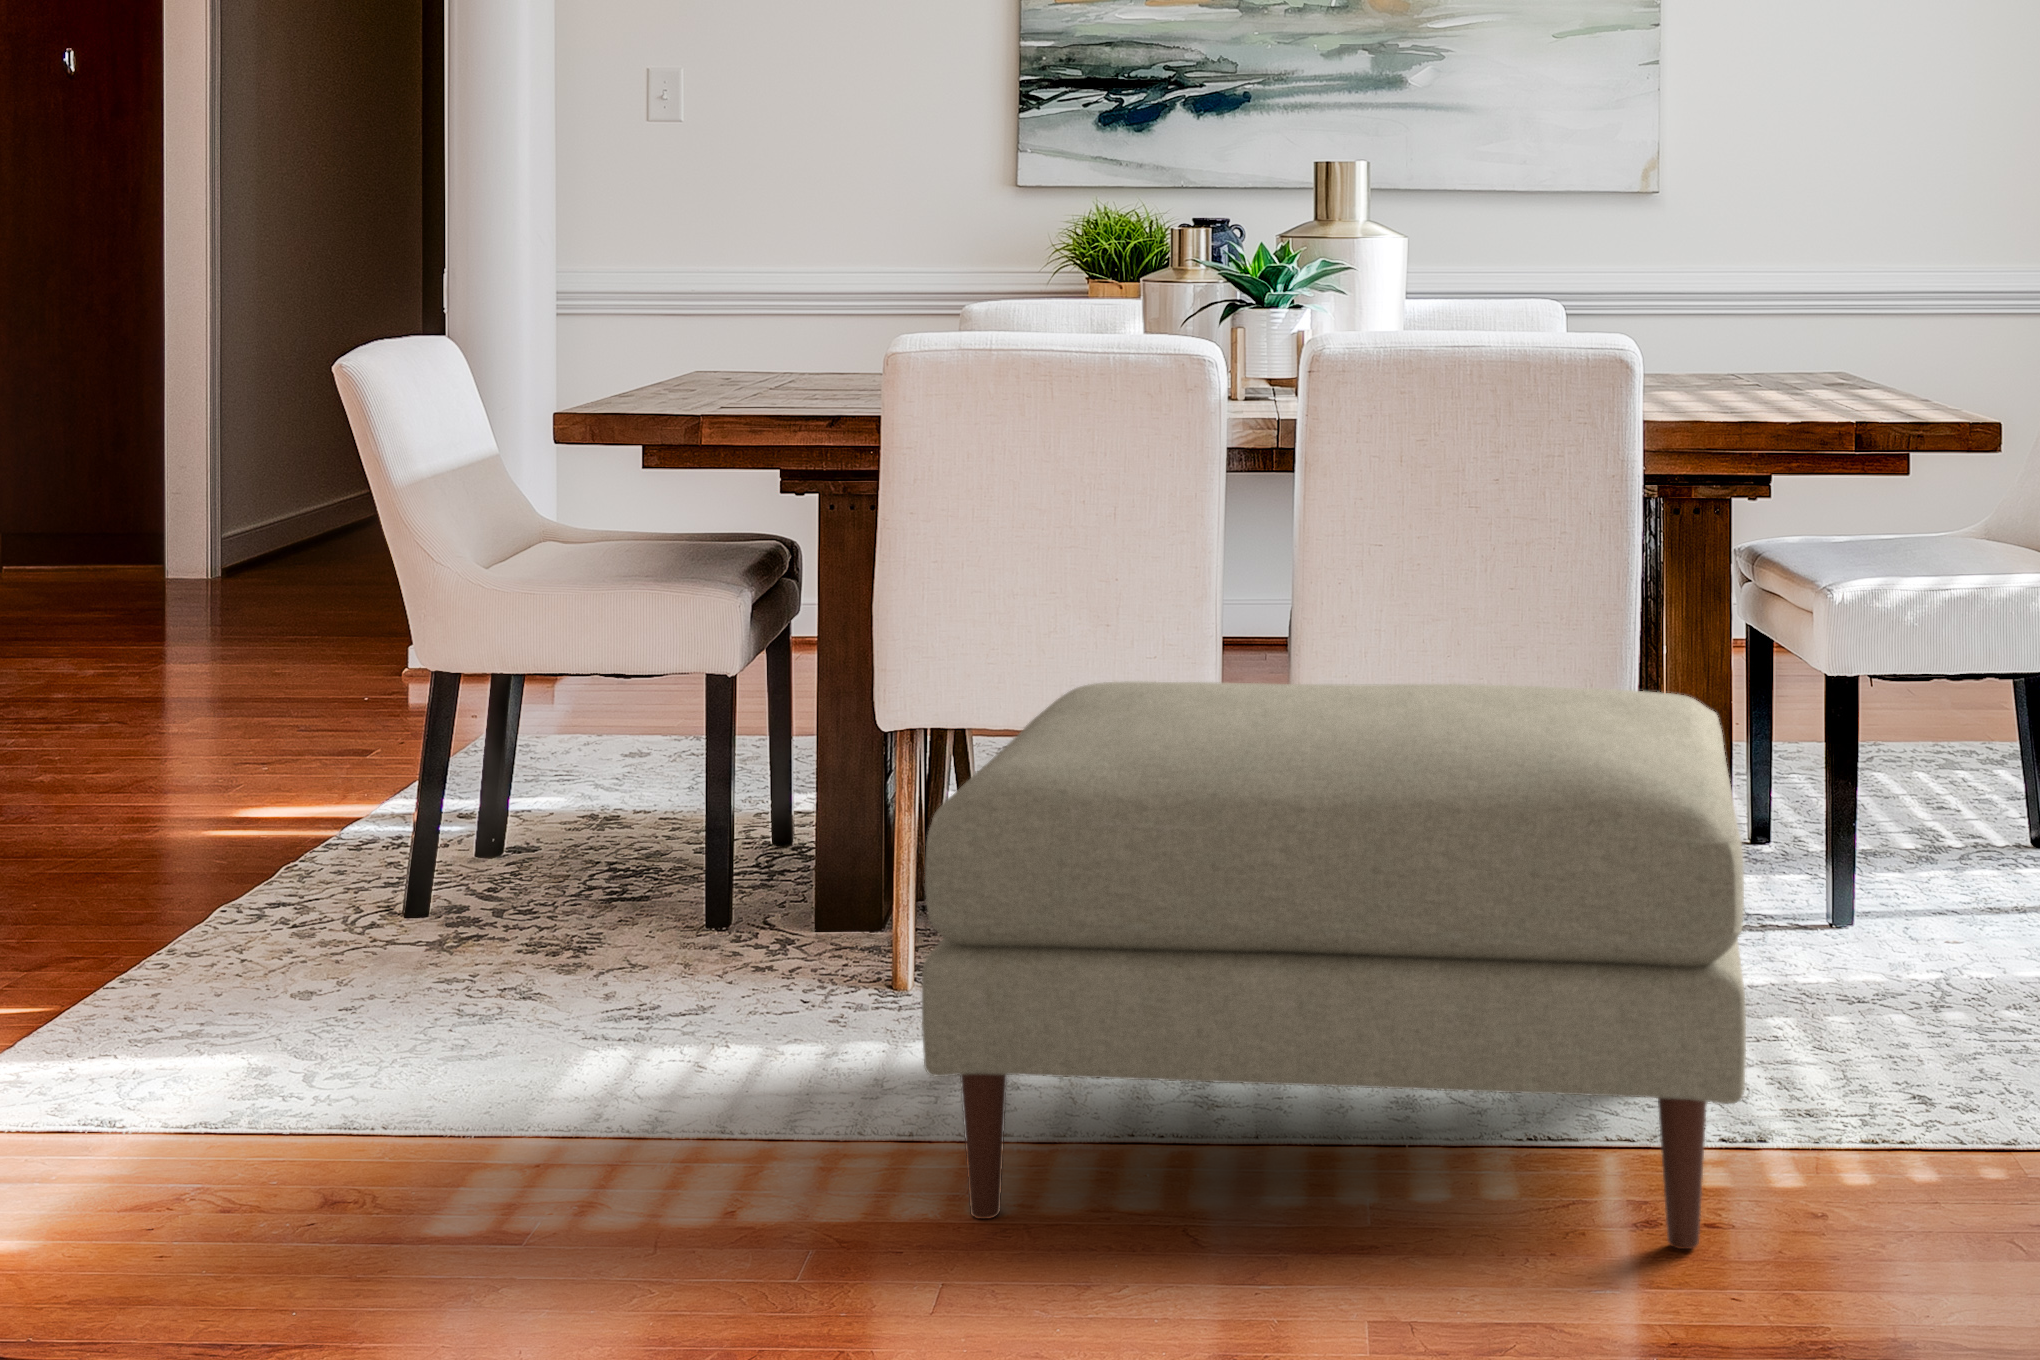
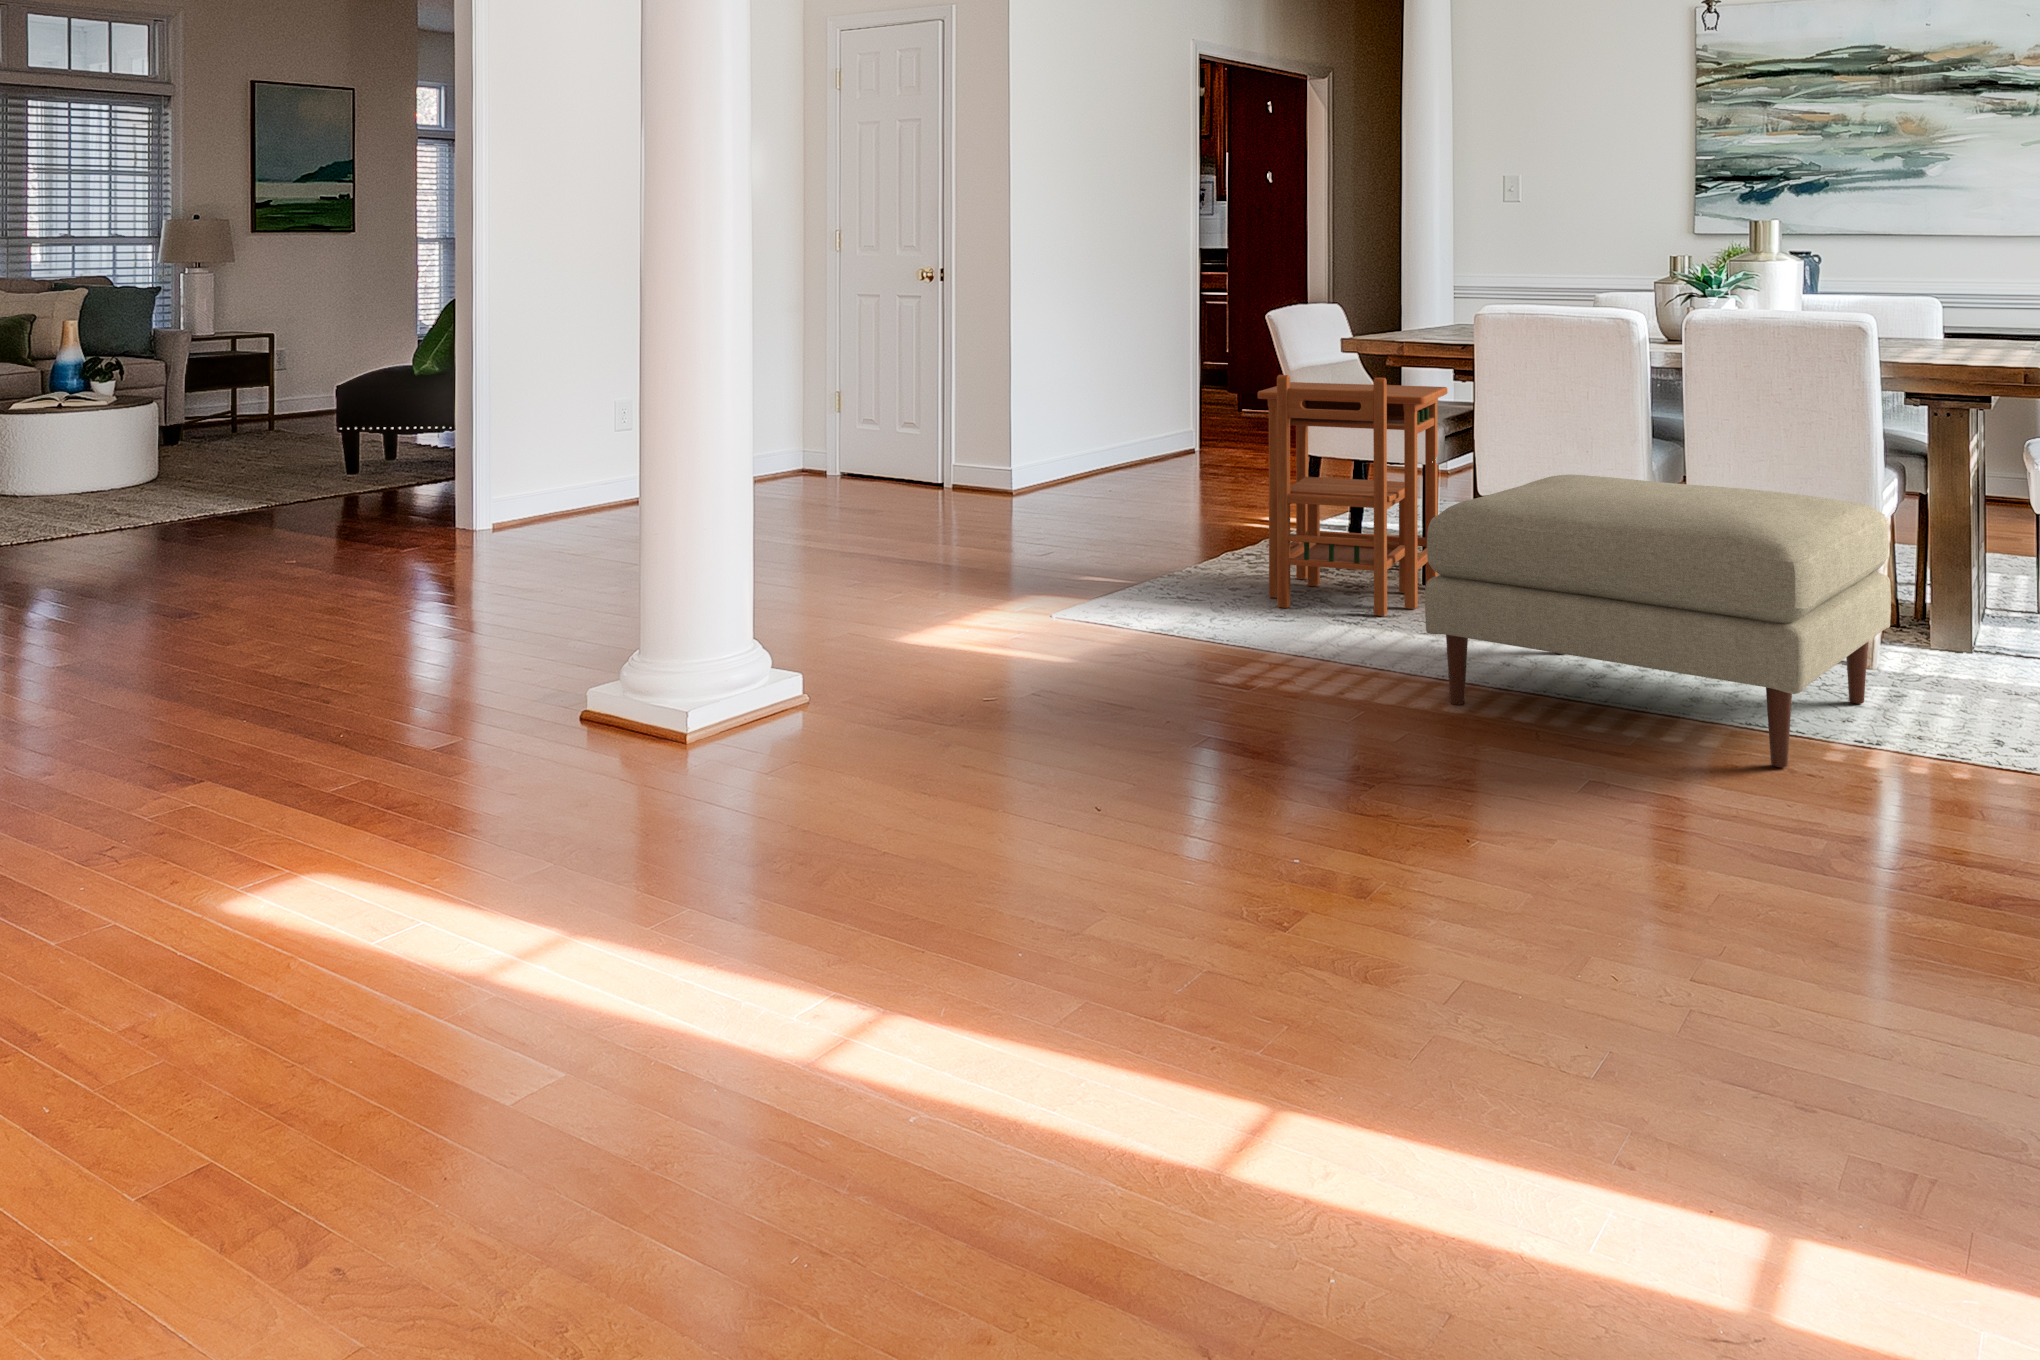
side table: none [360,503,752,1028] -> present [1258,375,1447,616]

